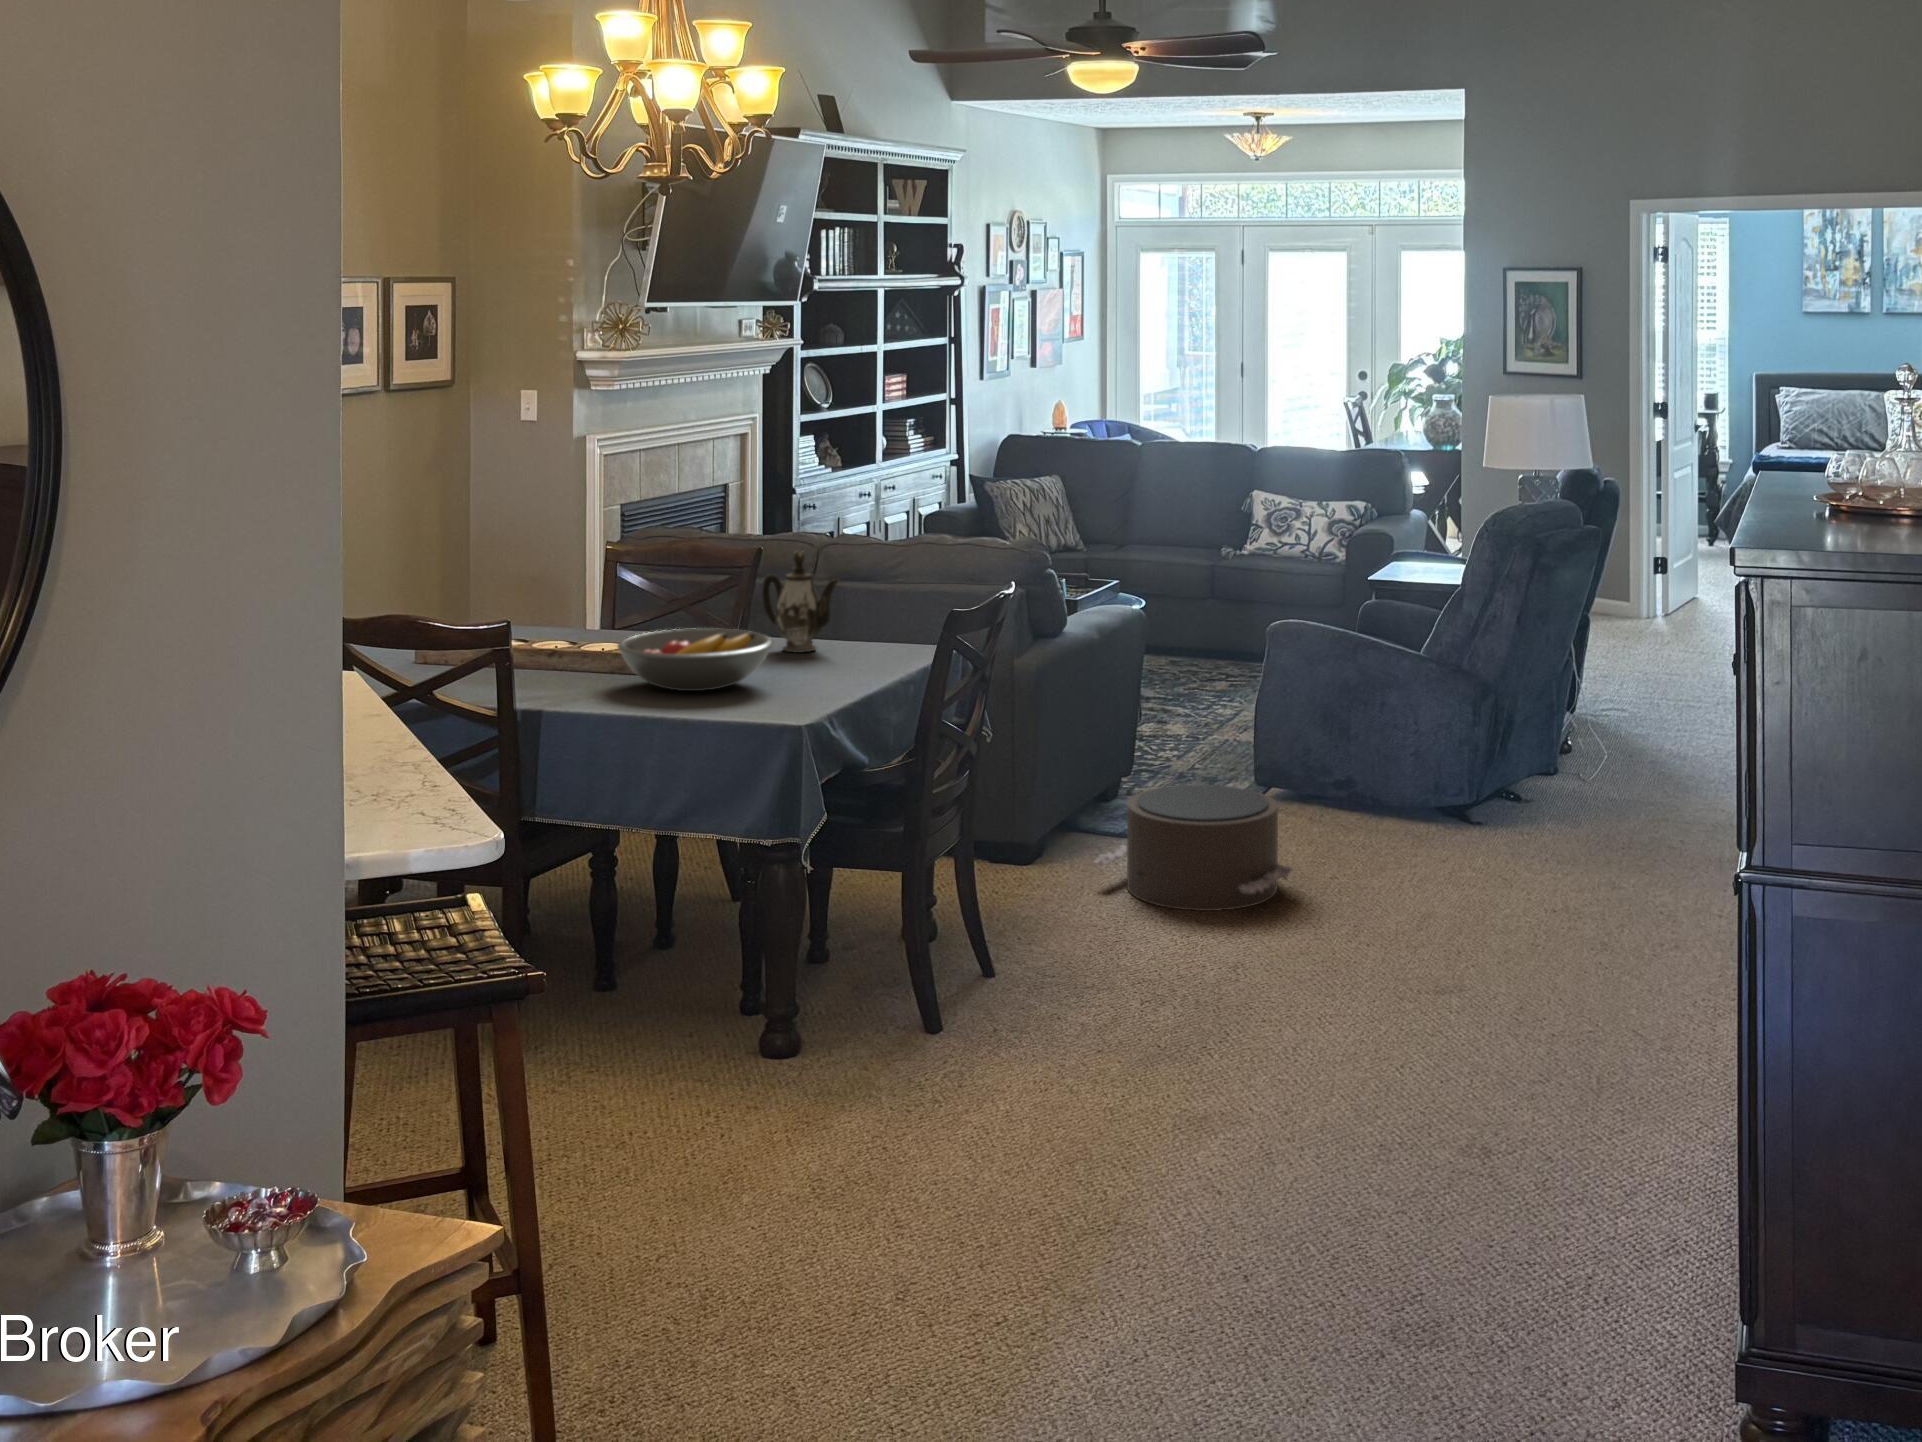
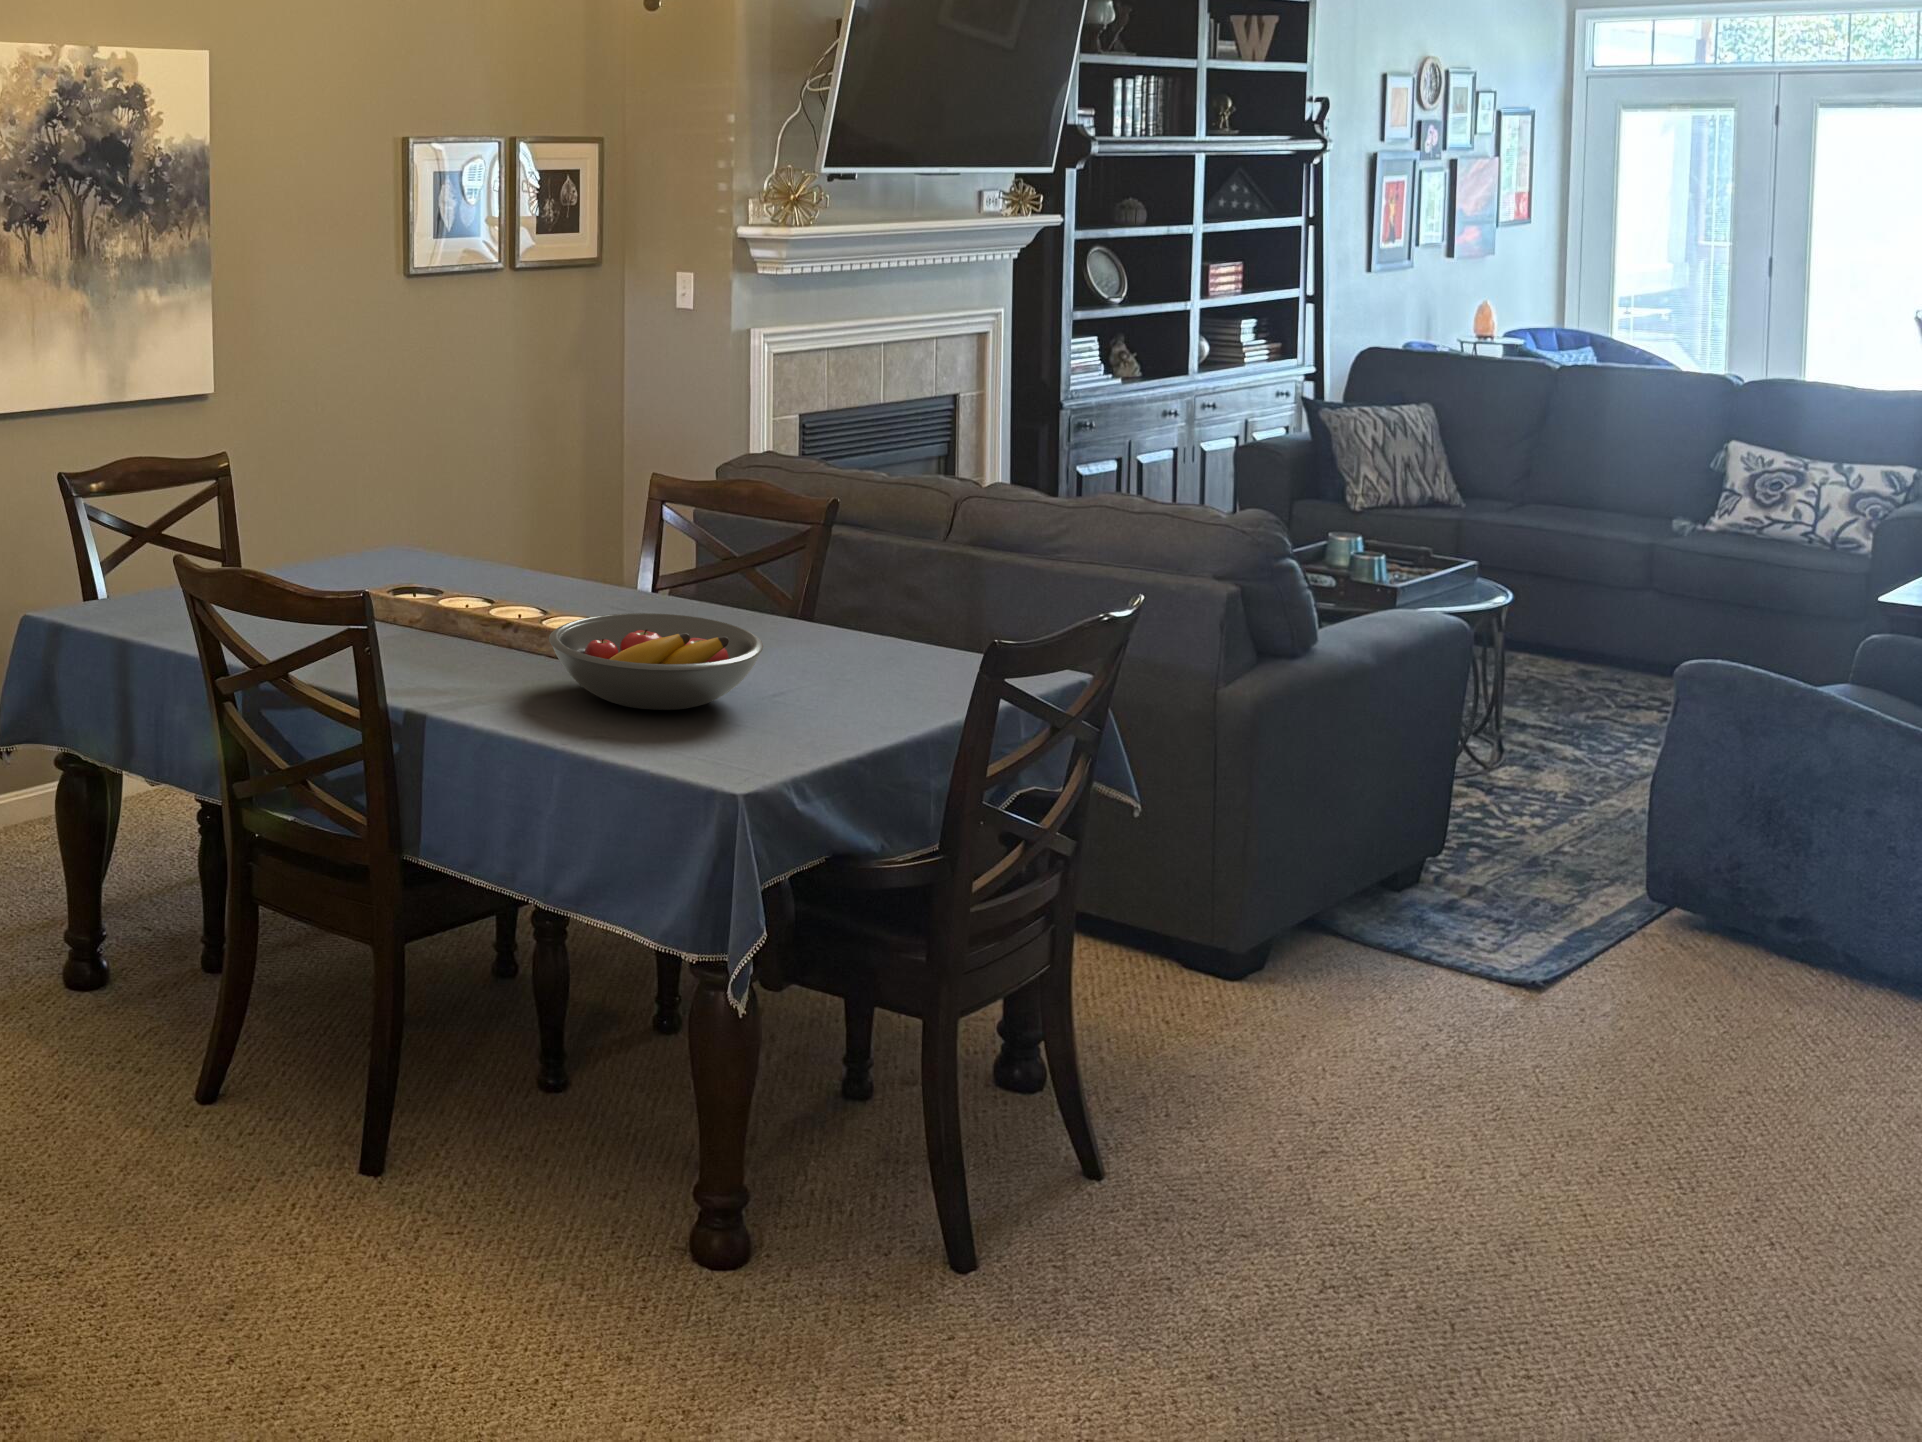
teapot: present [762,550,839,653] -> none [812,514,911,656]
pouf: present [1095,785,1293,911] -> none [1320,907,1669,1134]

